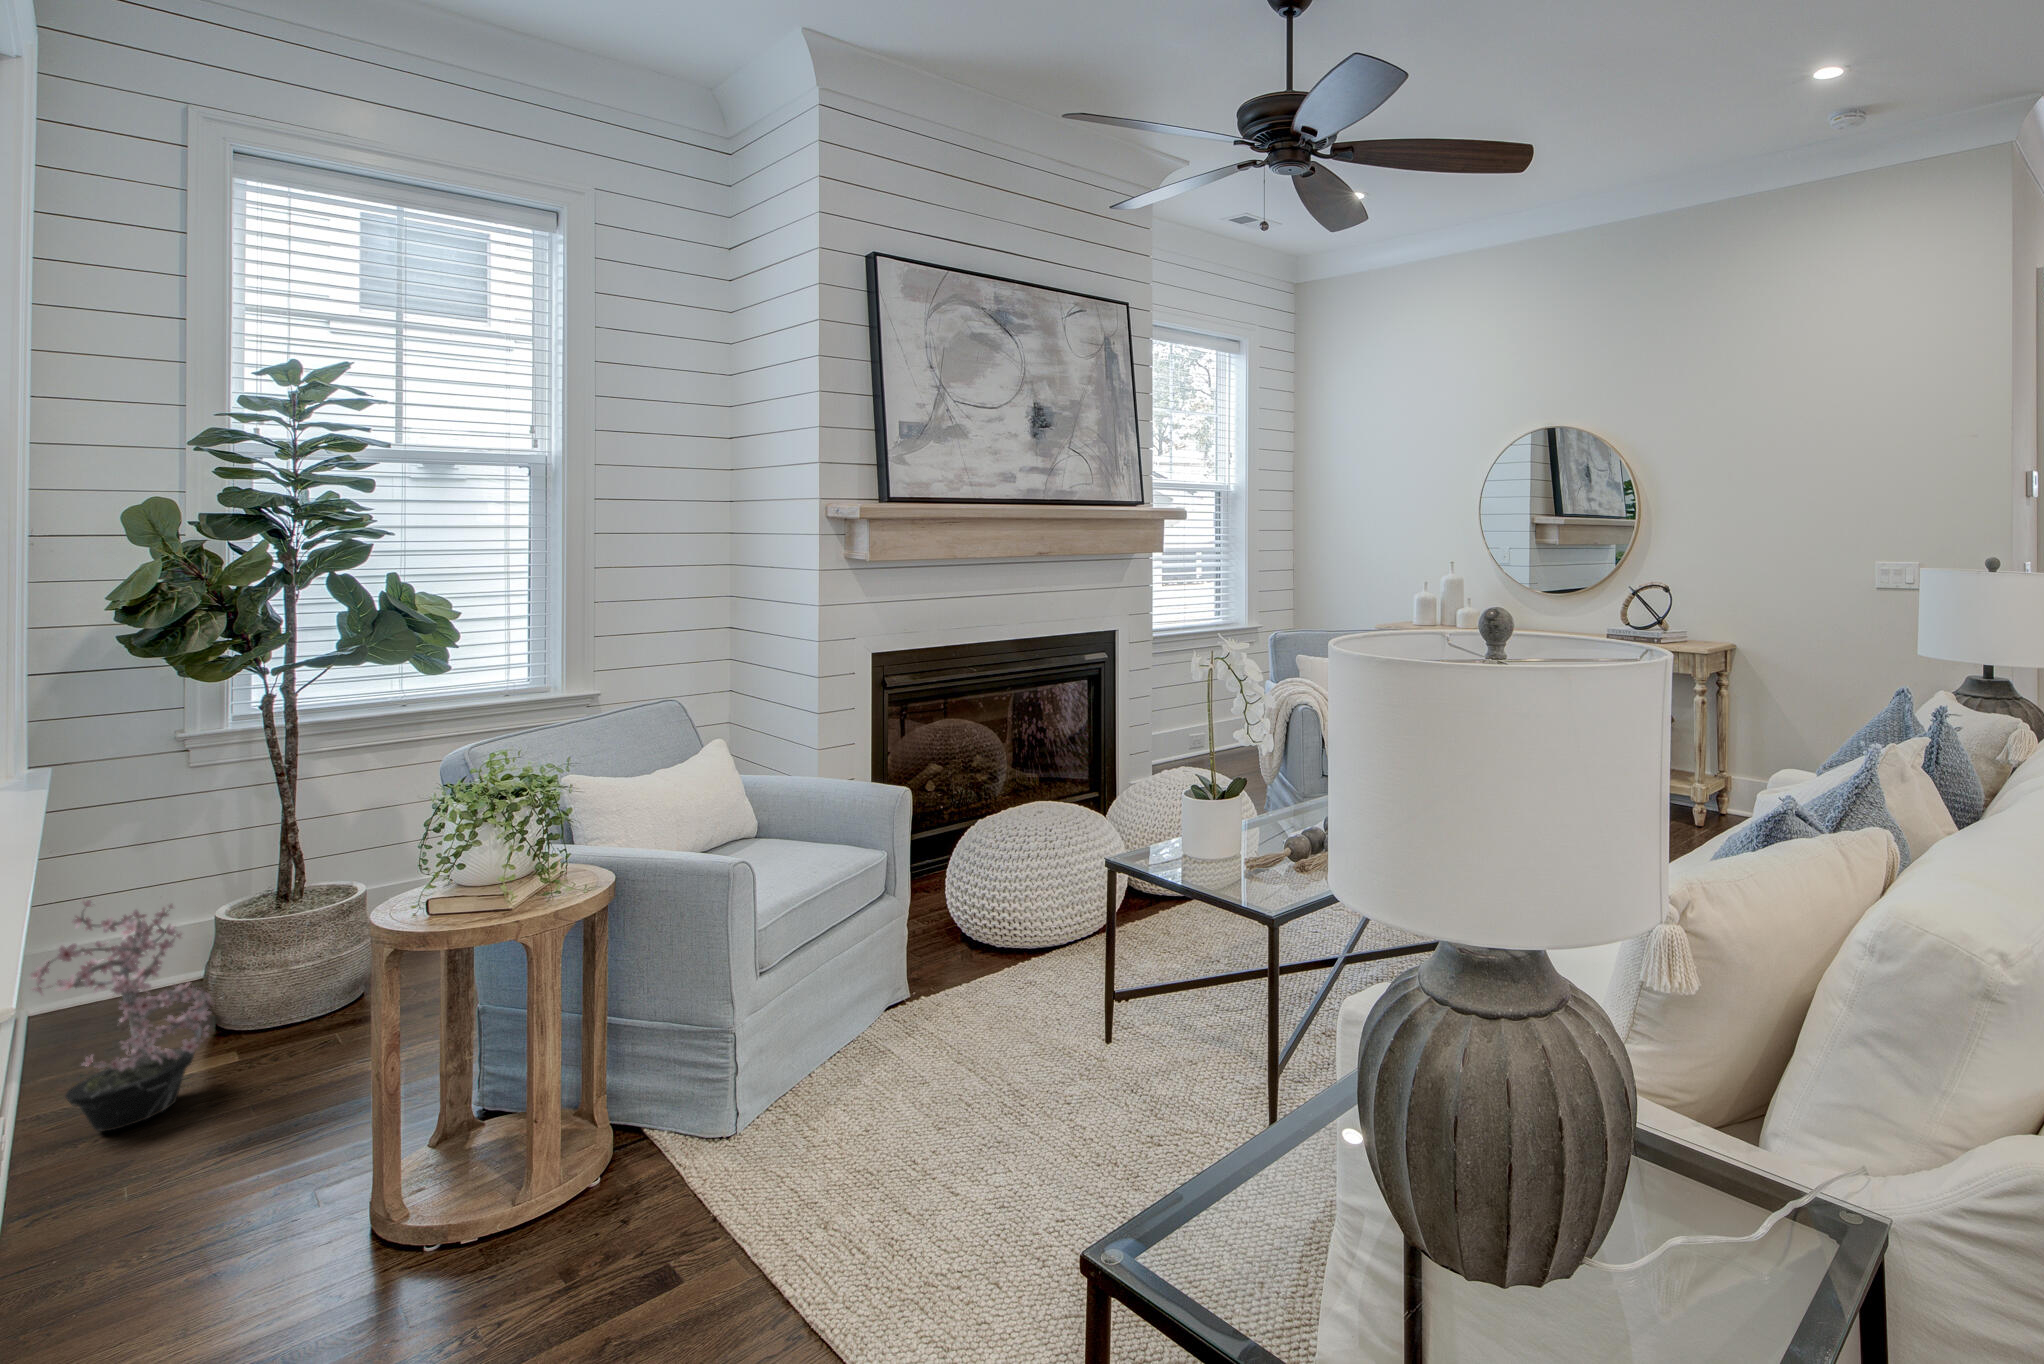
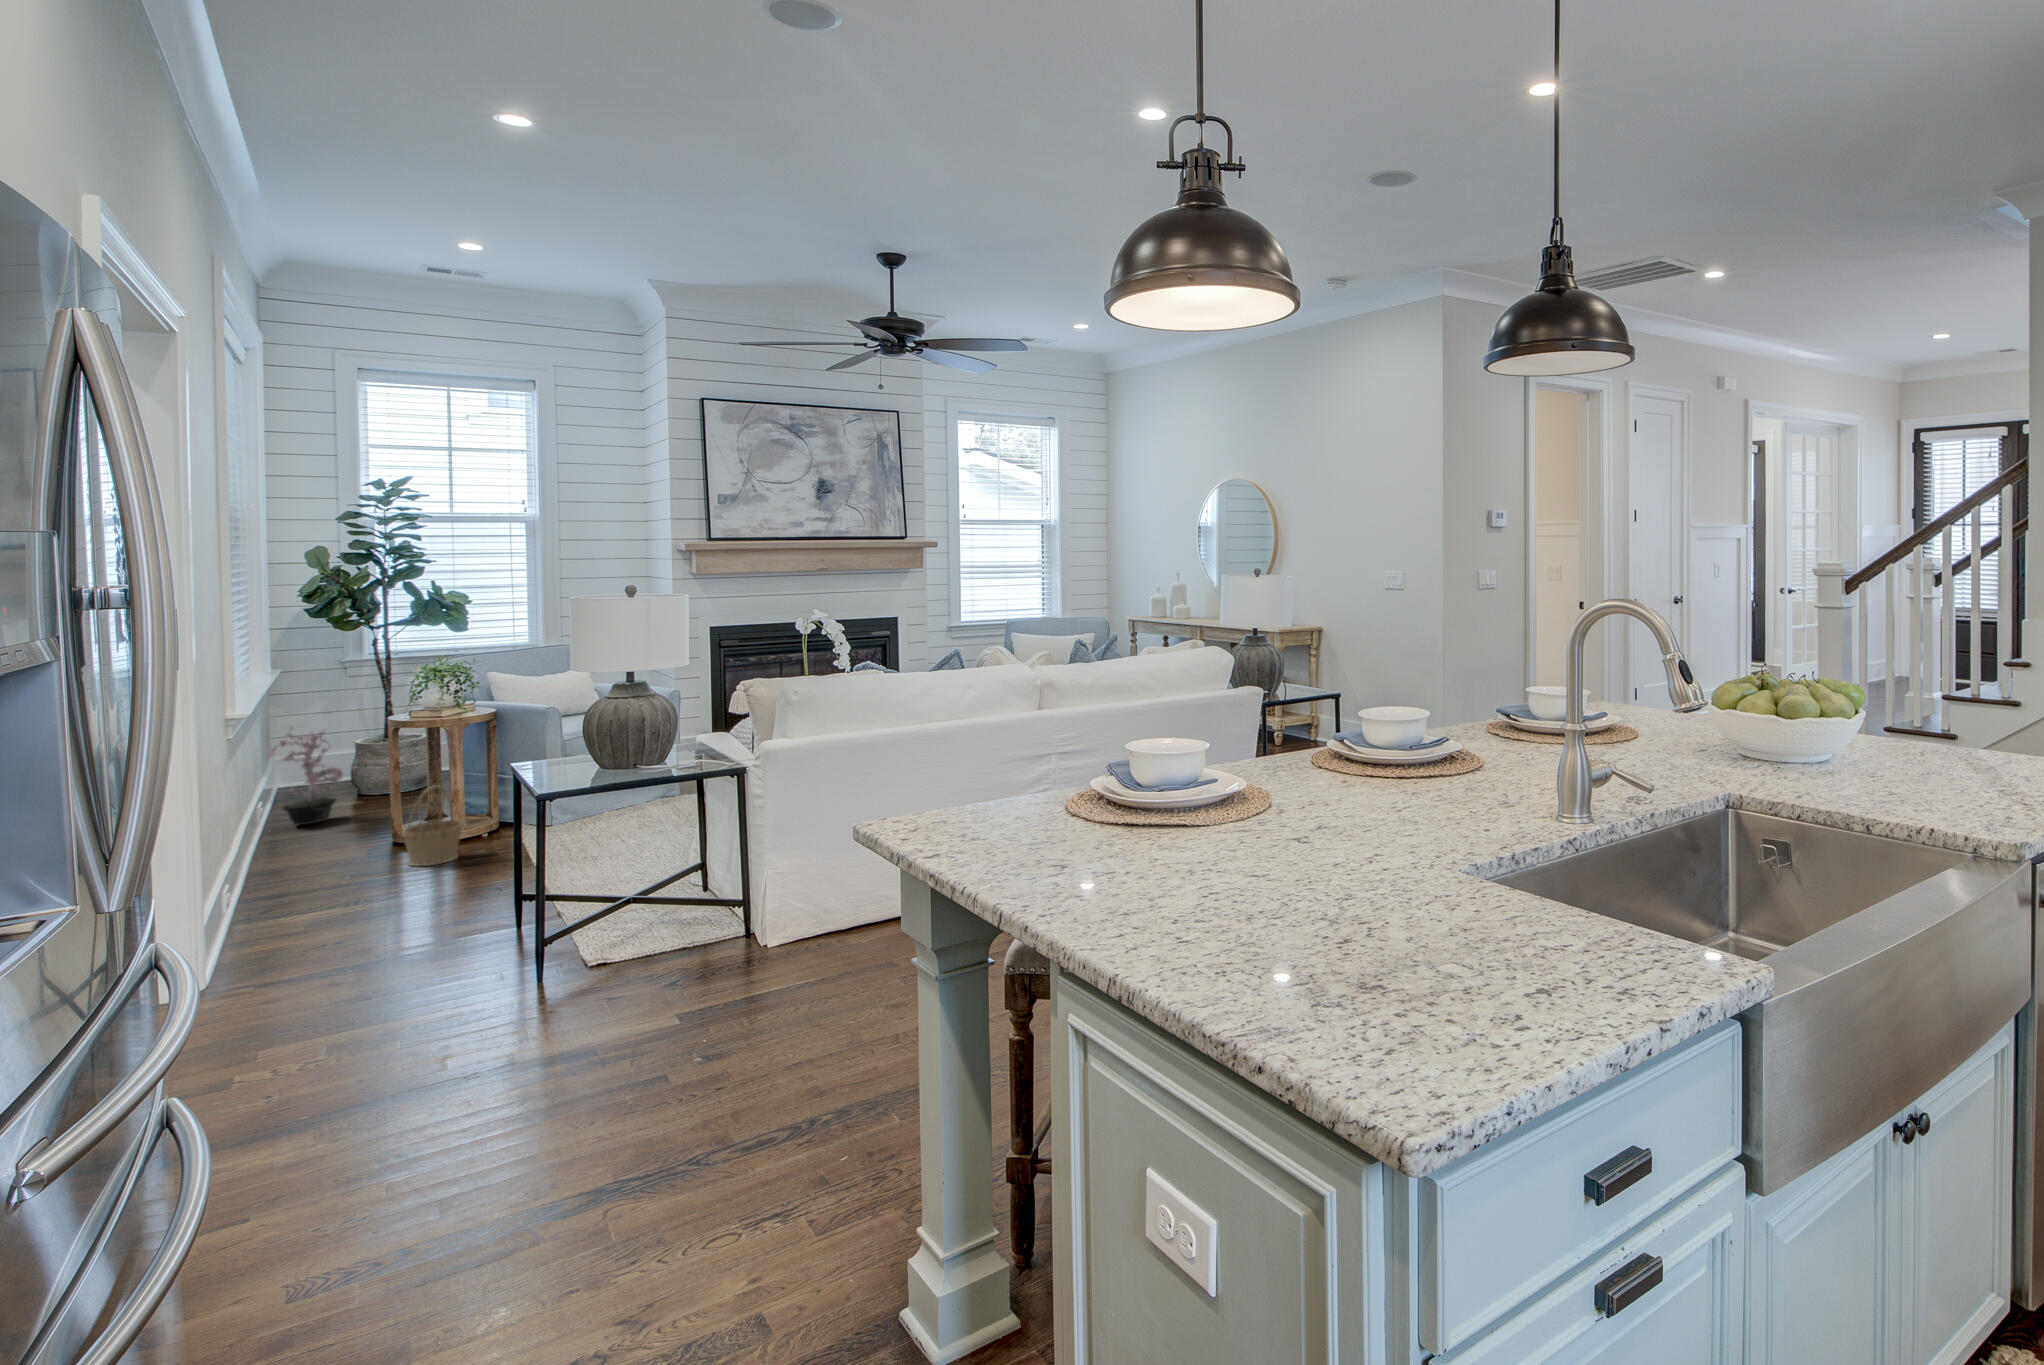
basket: none [397,1082,552,1312] -> present [402,785,464,866]

